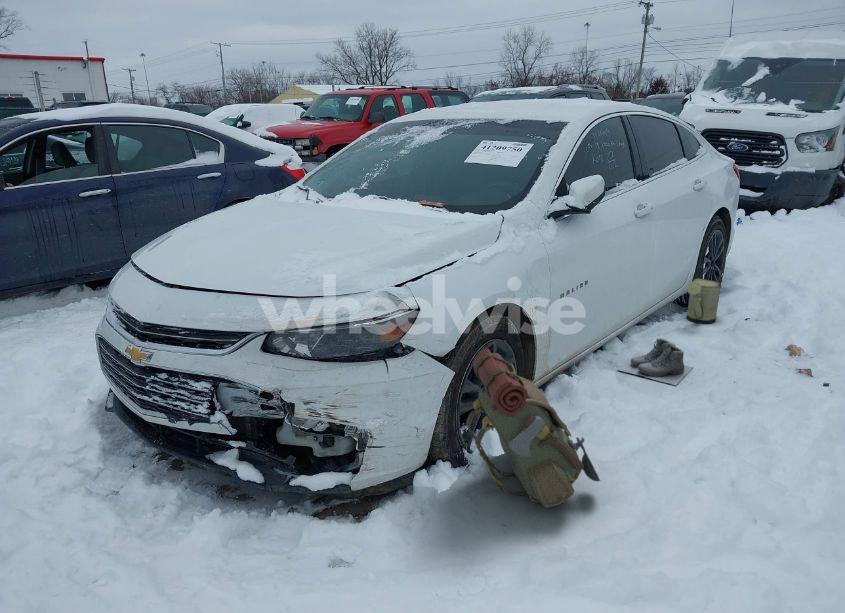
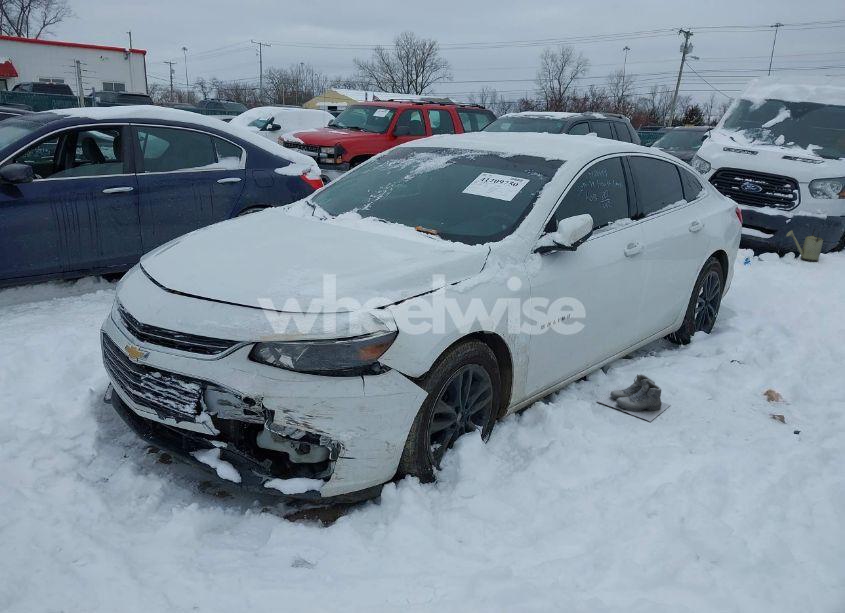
watering can: present [687,267,721,324] -> present [786,229,823,262]
backpack: present [466,349,600,508] -> none [437,374,558,530]

